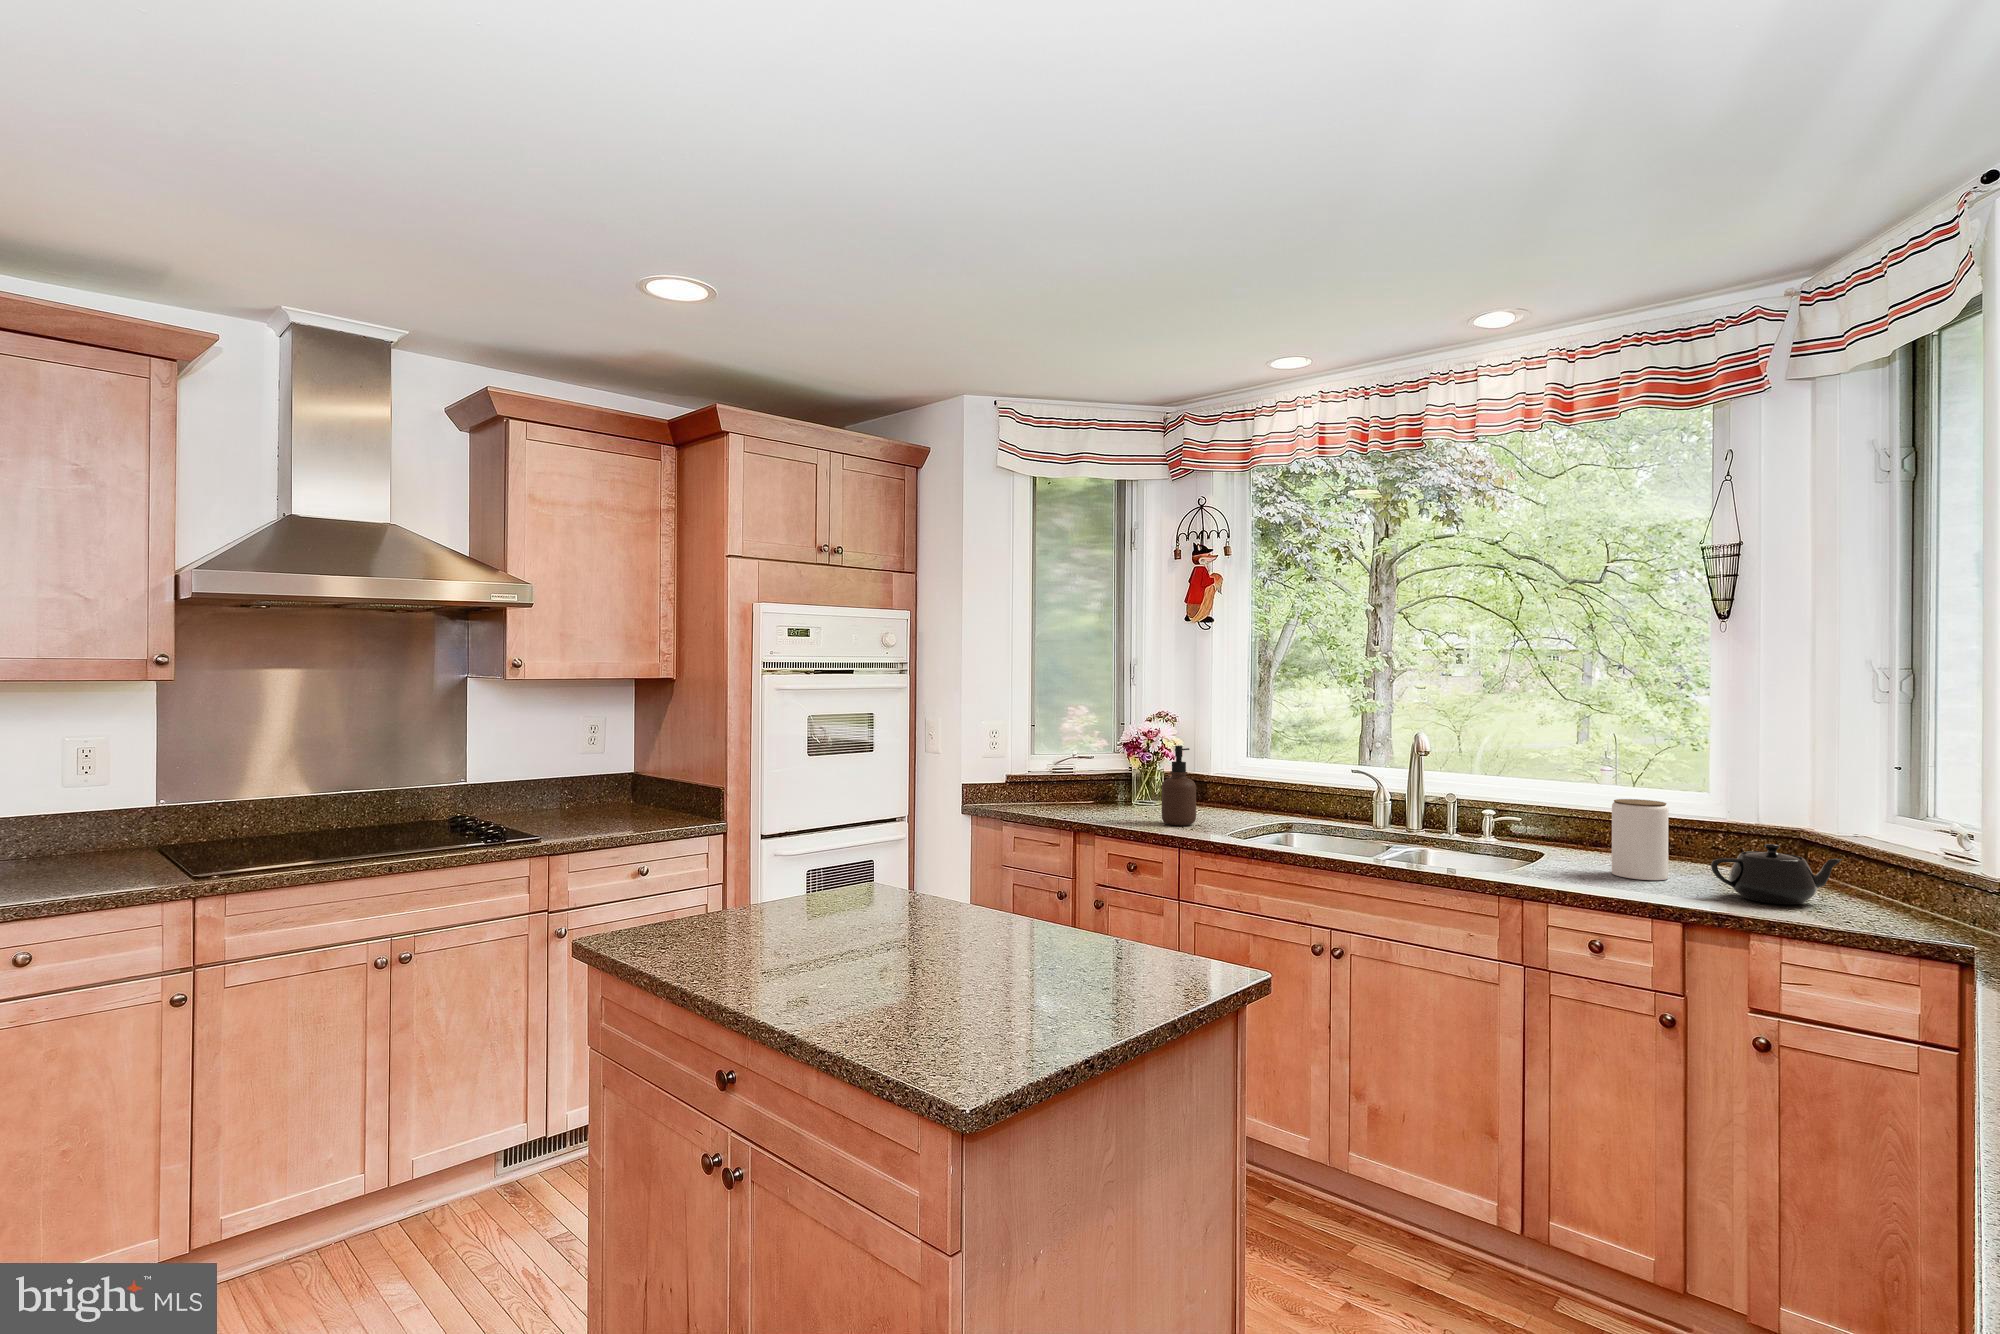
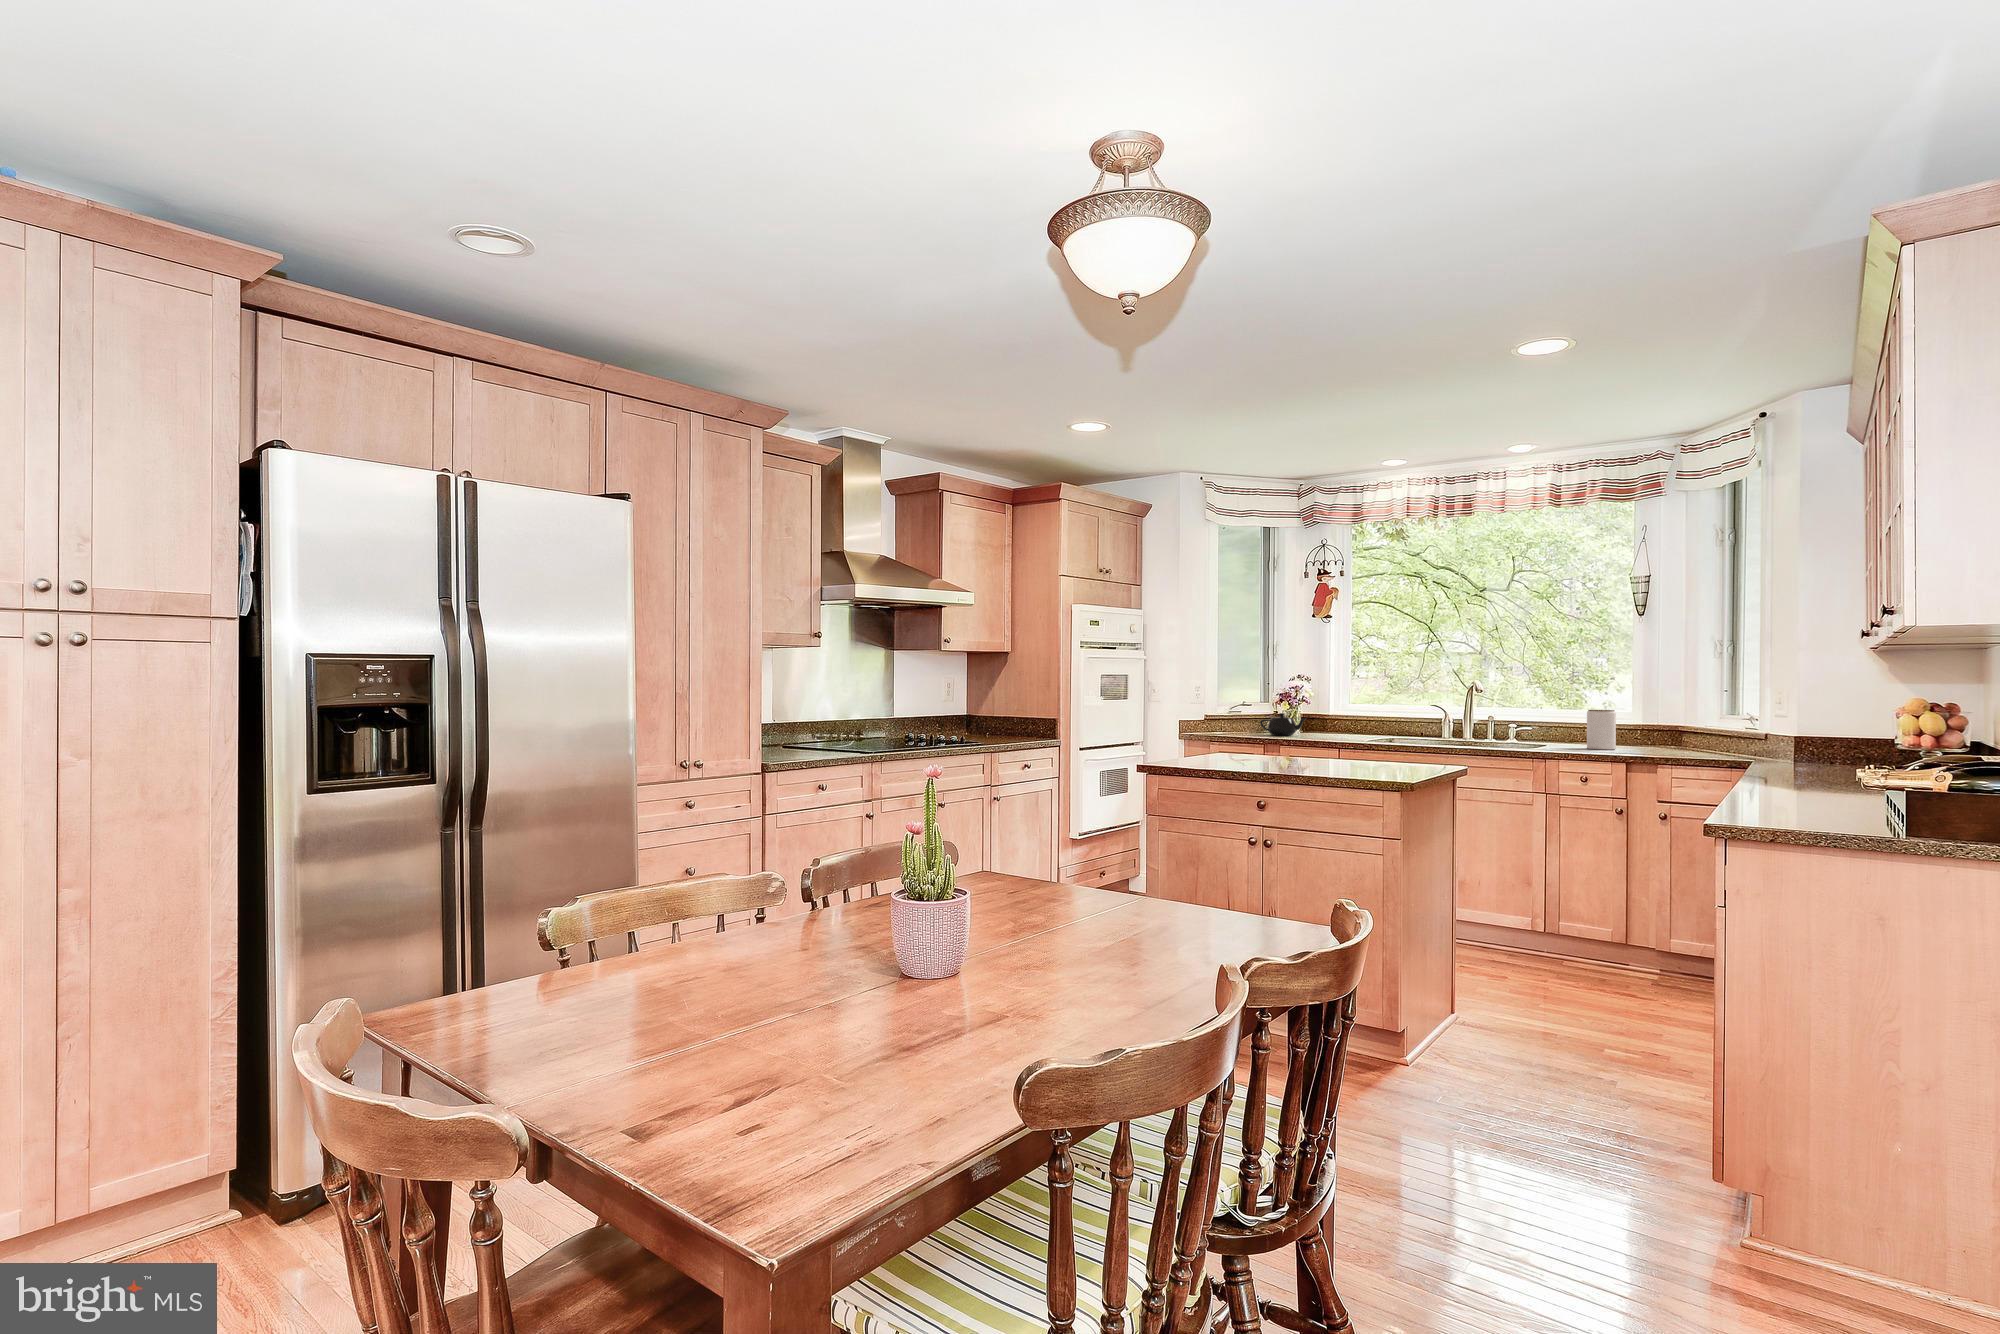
soap dispenser: present [1162,746,1196,826] -> none [1318,691,1339,738]
teapot: present [1711,844,1843,904] -> present [1260,713,1306,736]

